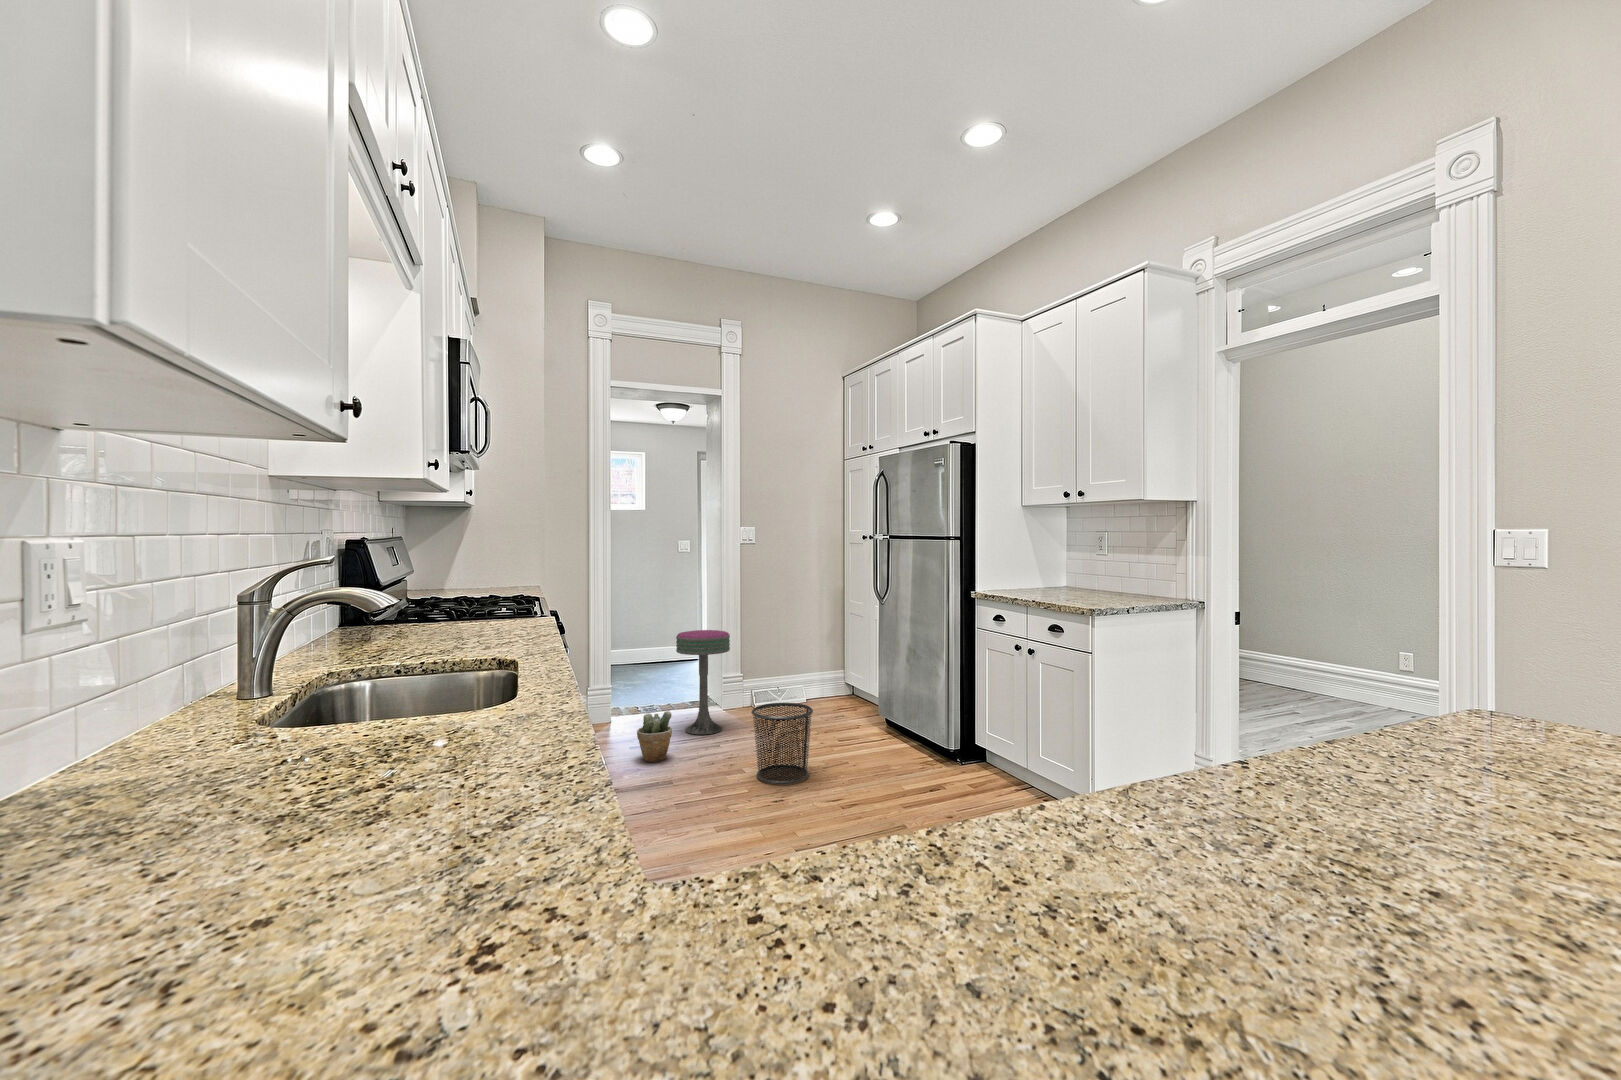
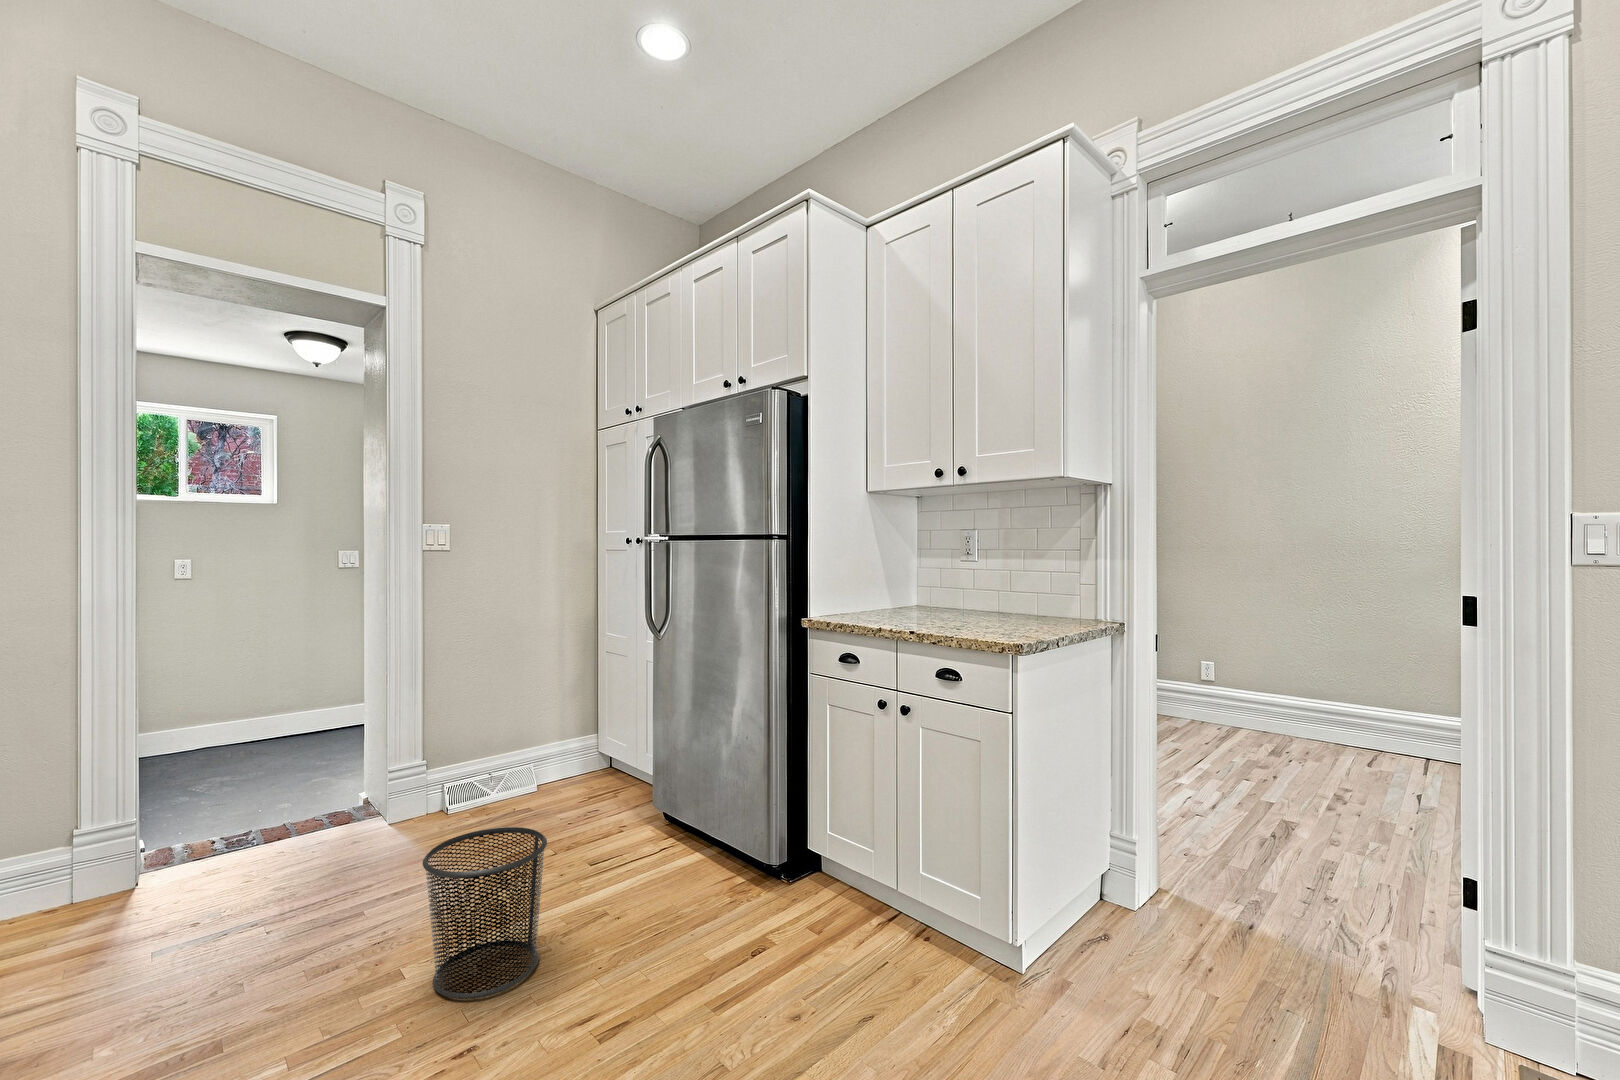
bar stool: present [676,630,730,735] -> none [285,696,396,889]
potted plant: present [637,711,672,762] -> none [165,872,254,985]

